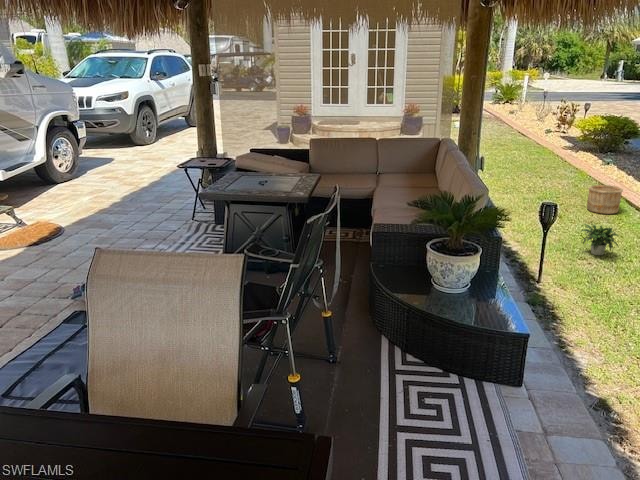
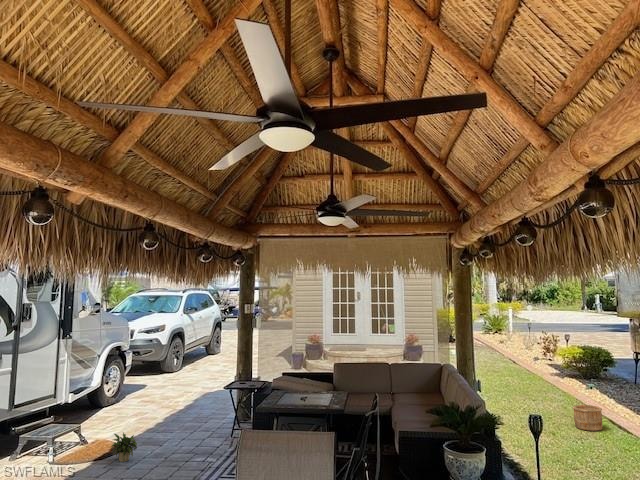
potted plant: present [582,224,618,255] -> present [111,433,137,462]

